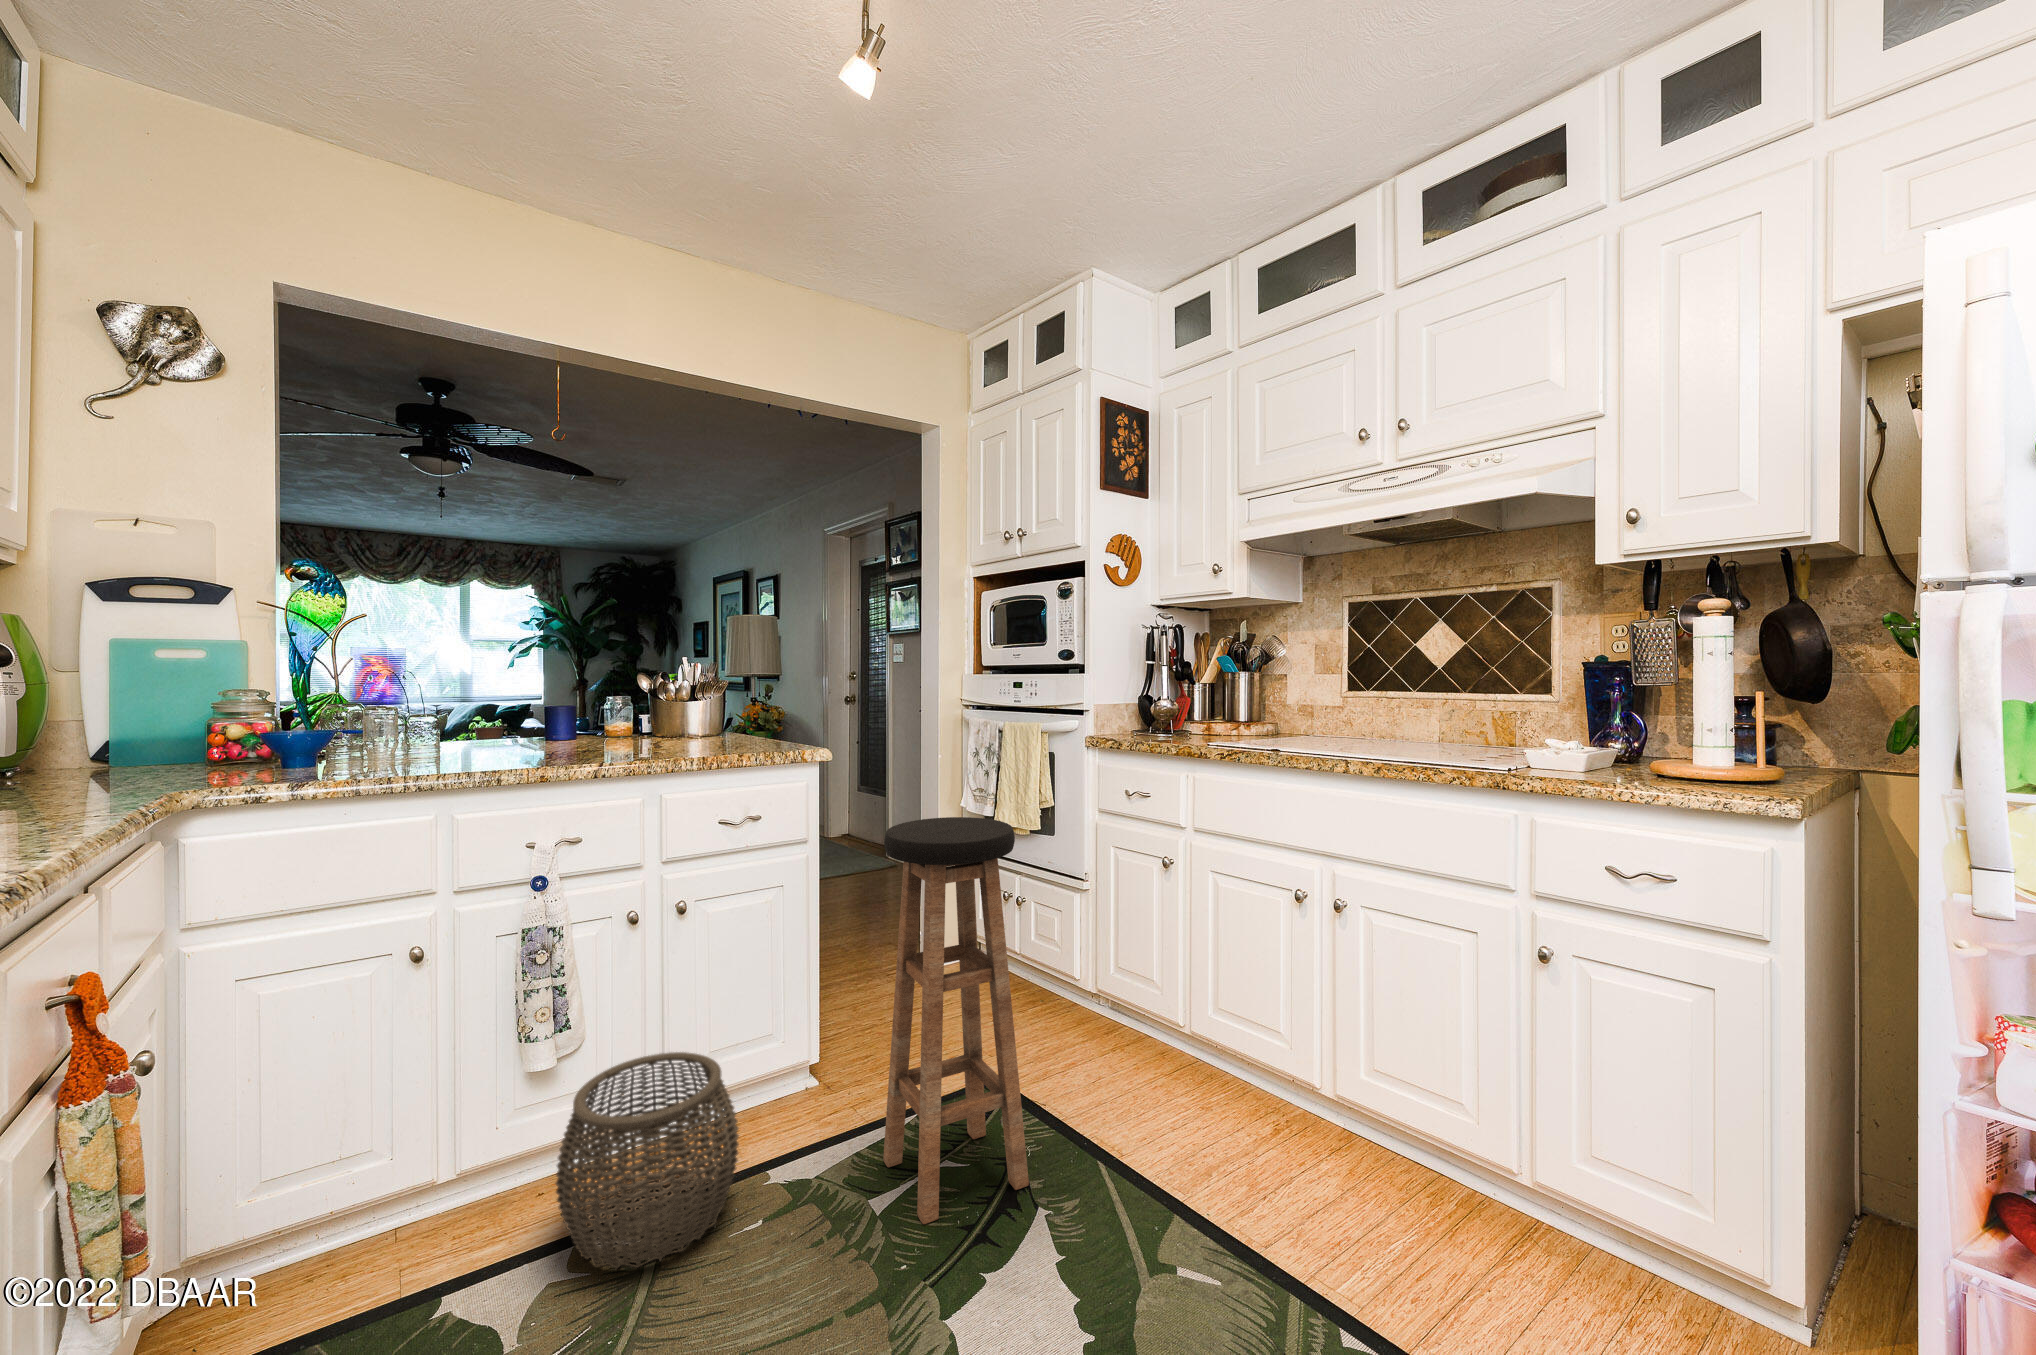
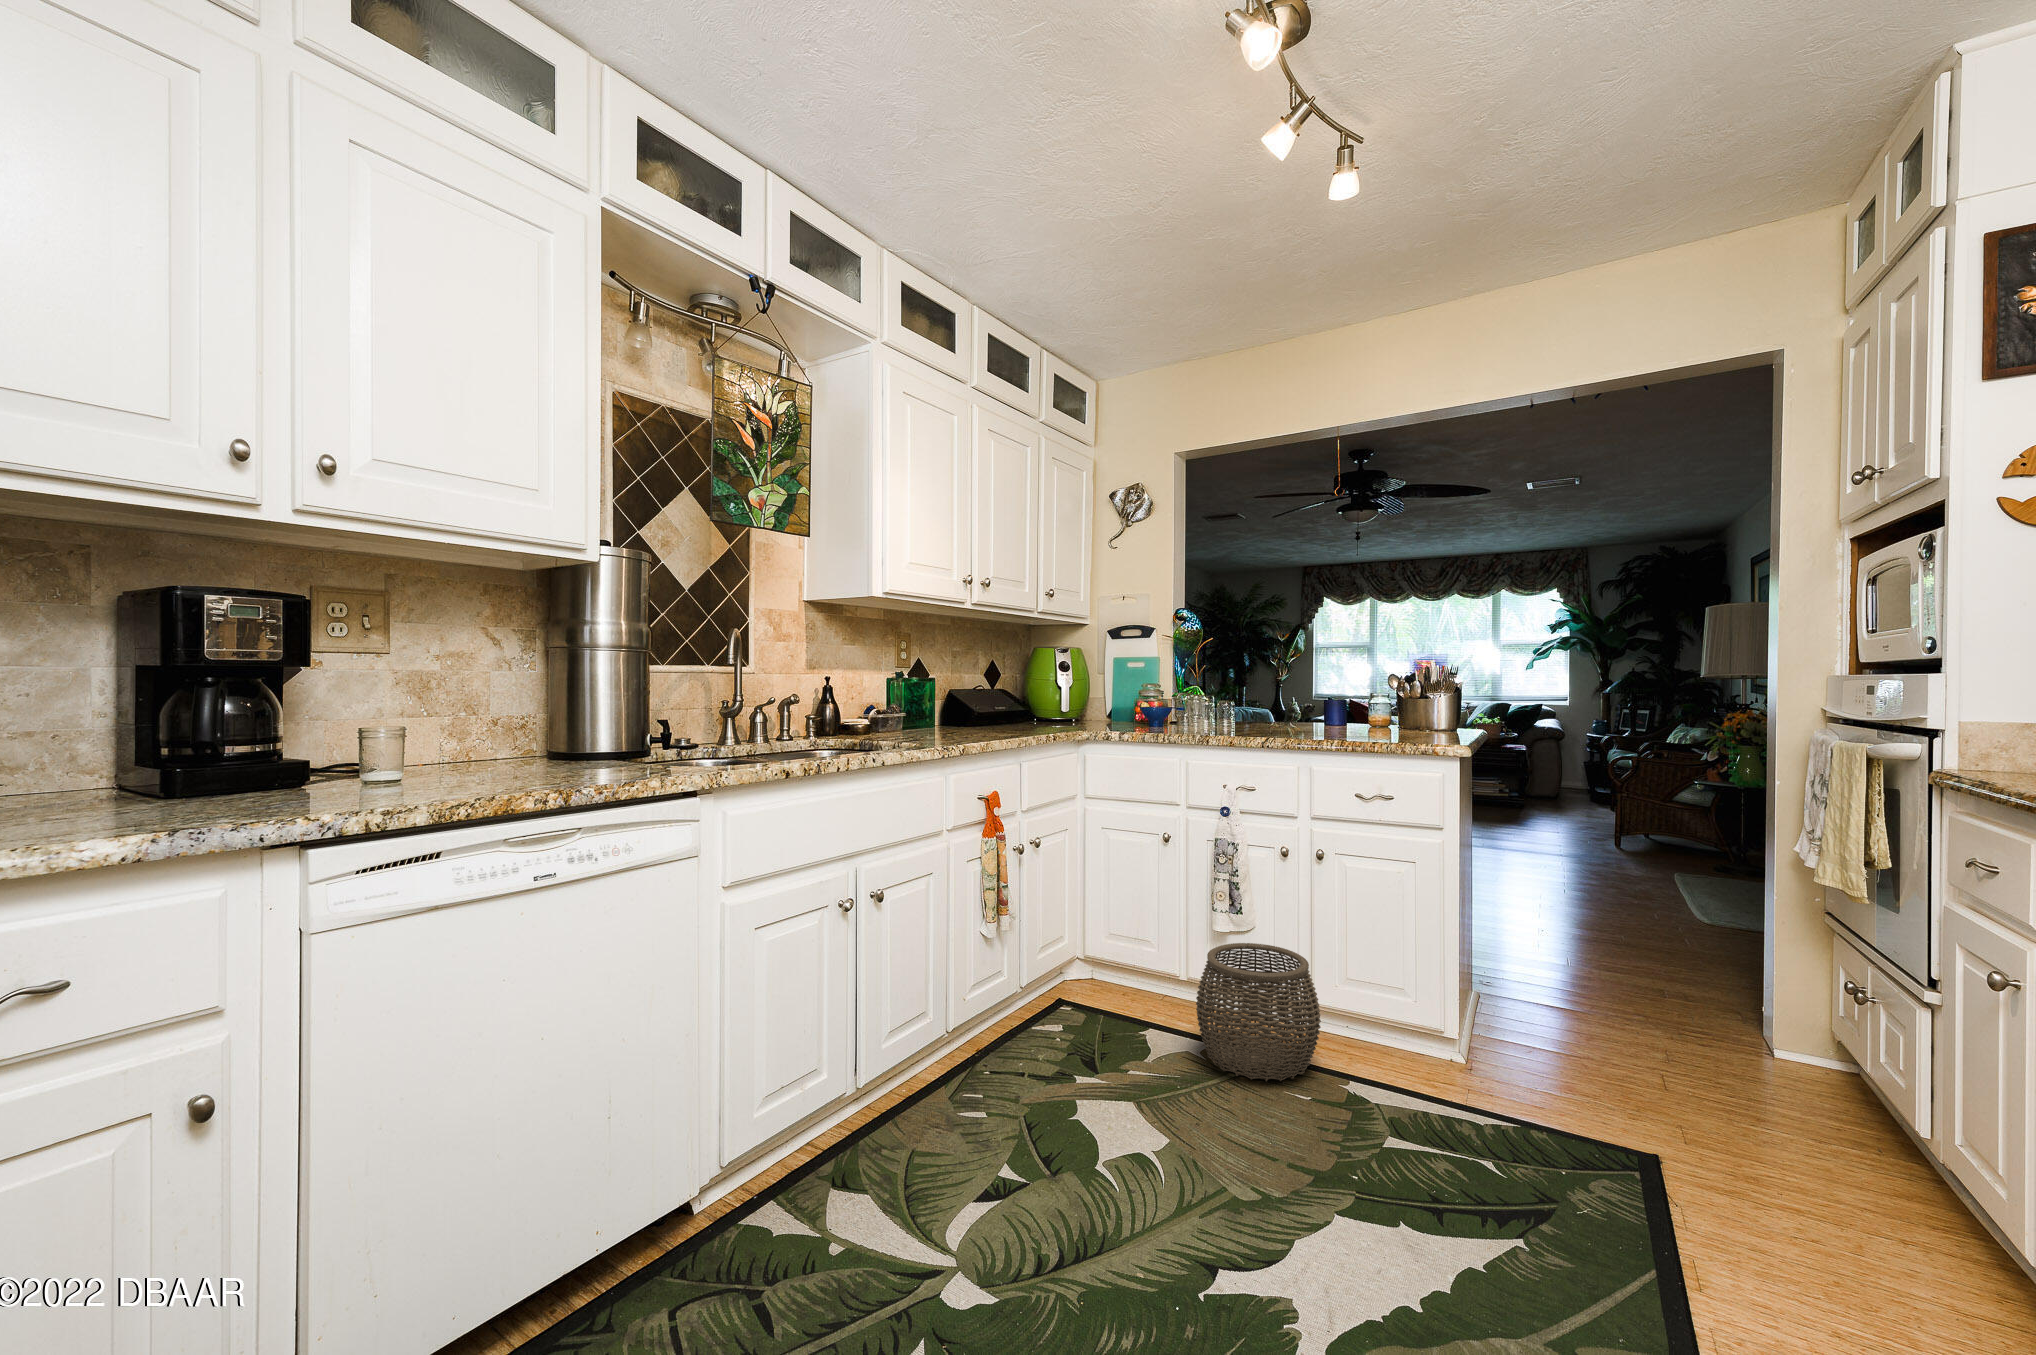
bar stool: present [883,817,1029,1224] -> none [1406,809,1562,1222]

